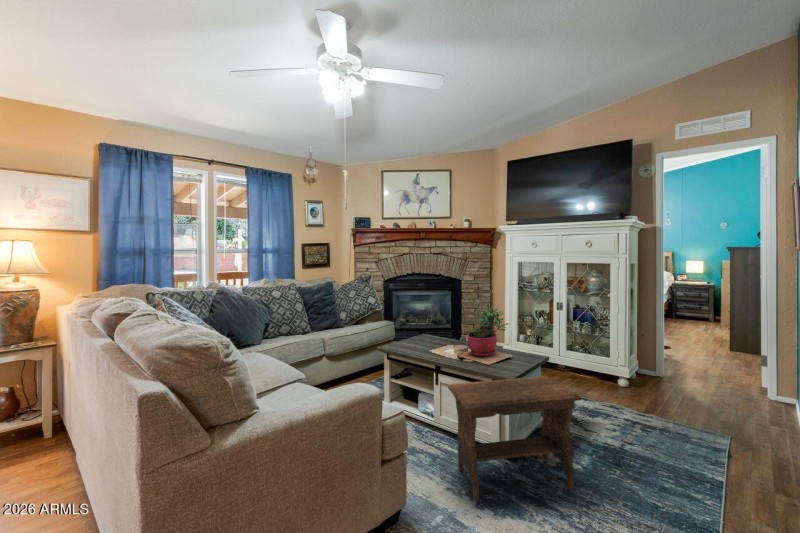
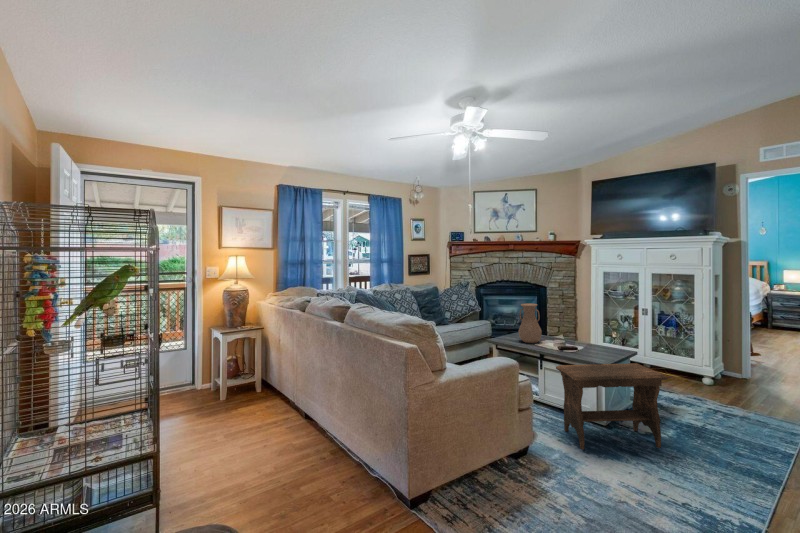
vase: none [414,301,441,351] -> present [518,303,542,343]
succulent plant: present [457,306,512,365] -> none [556,307,606,354]

